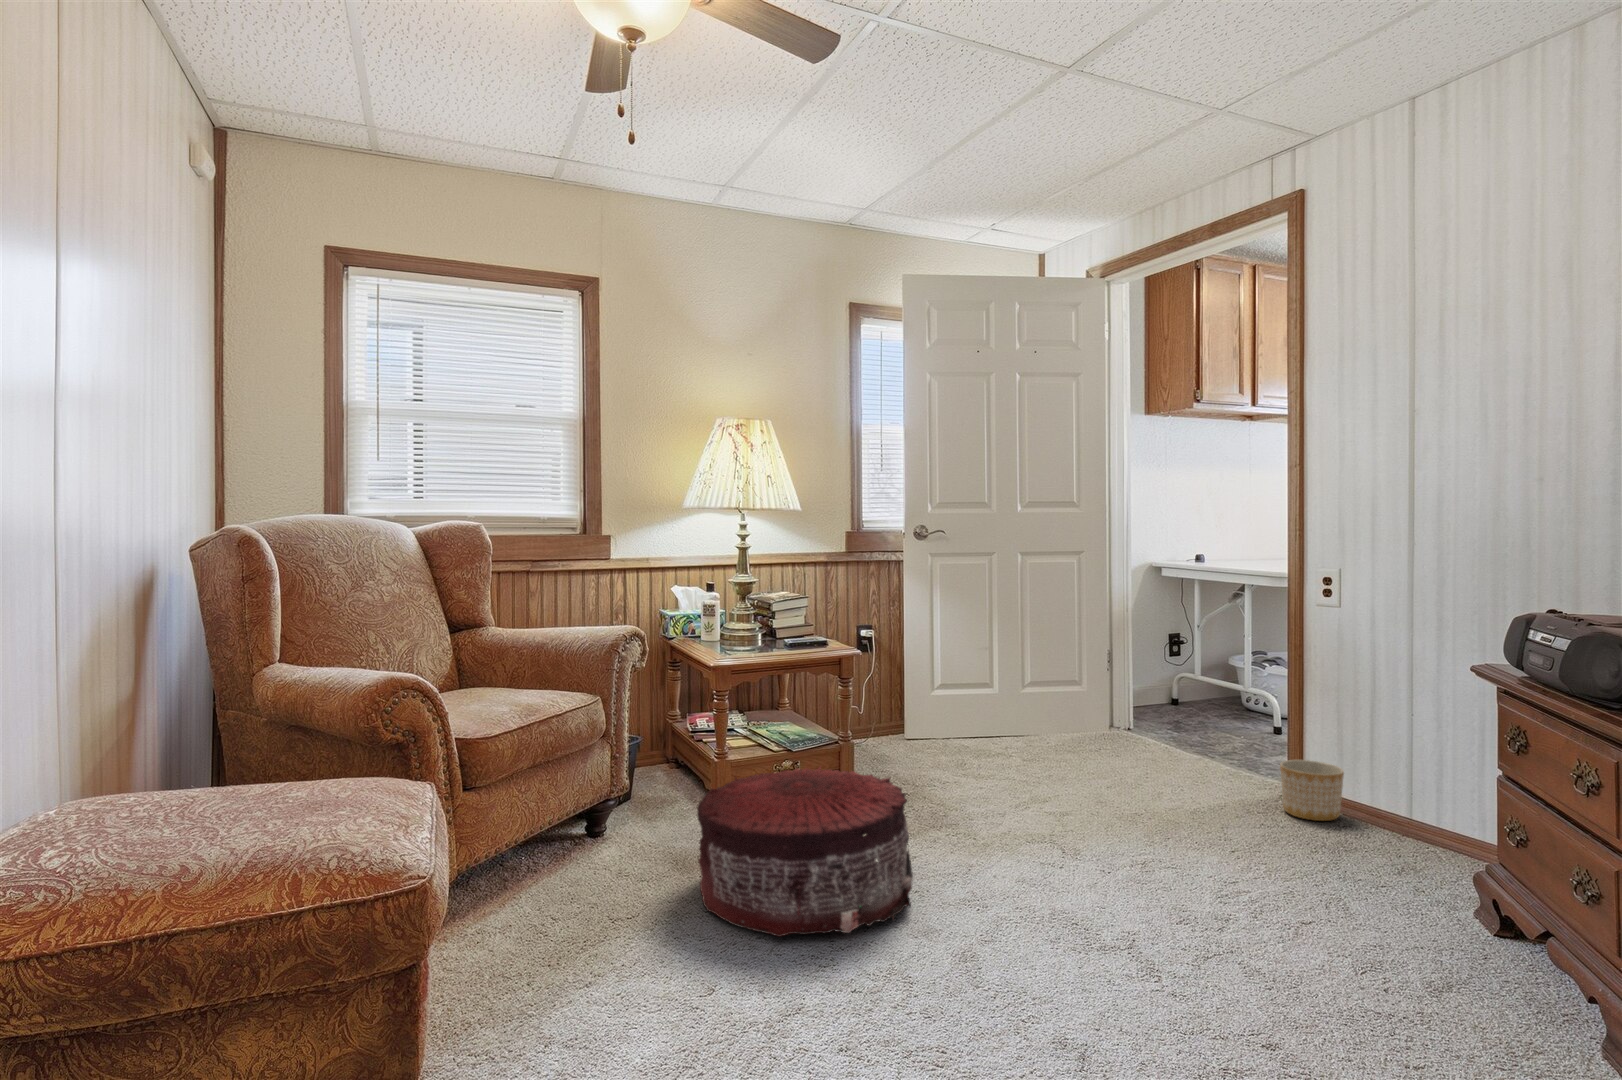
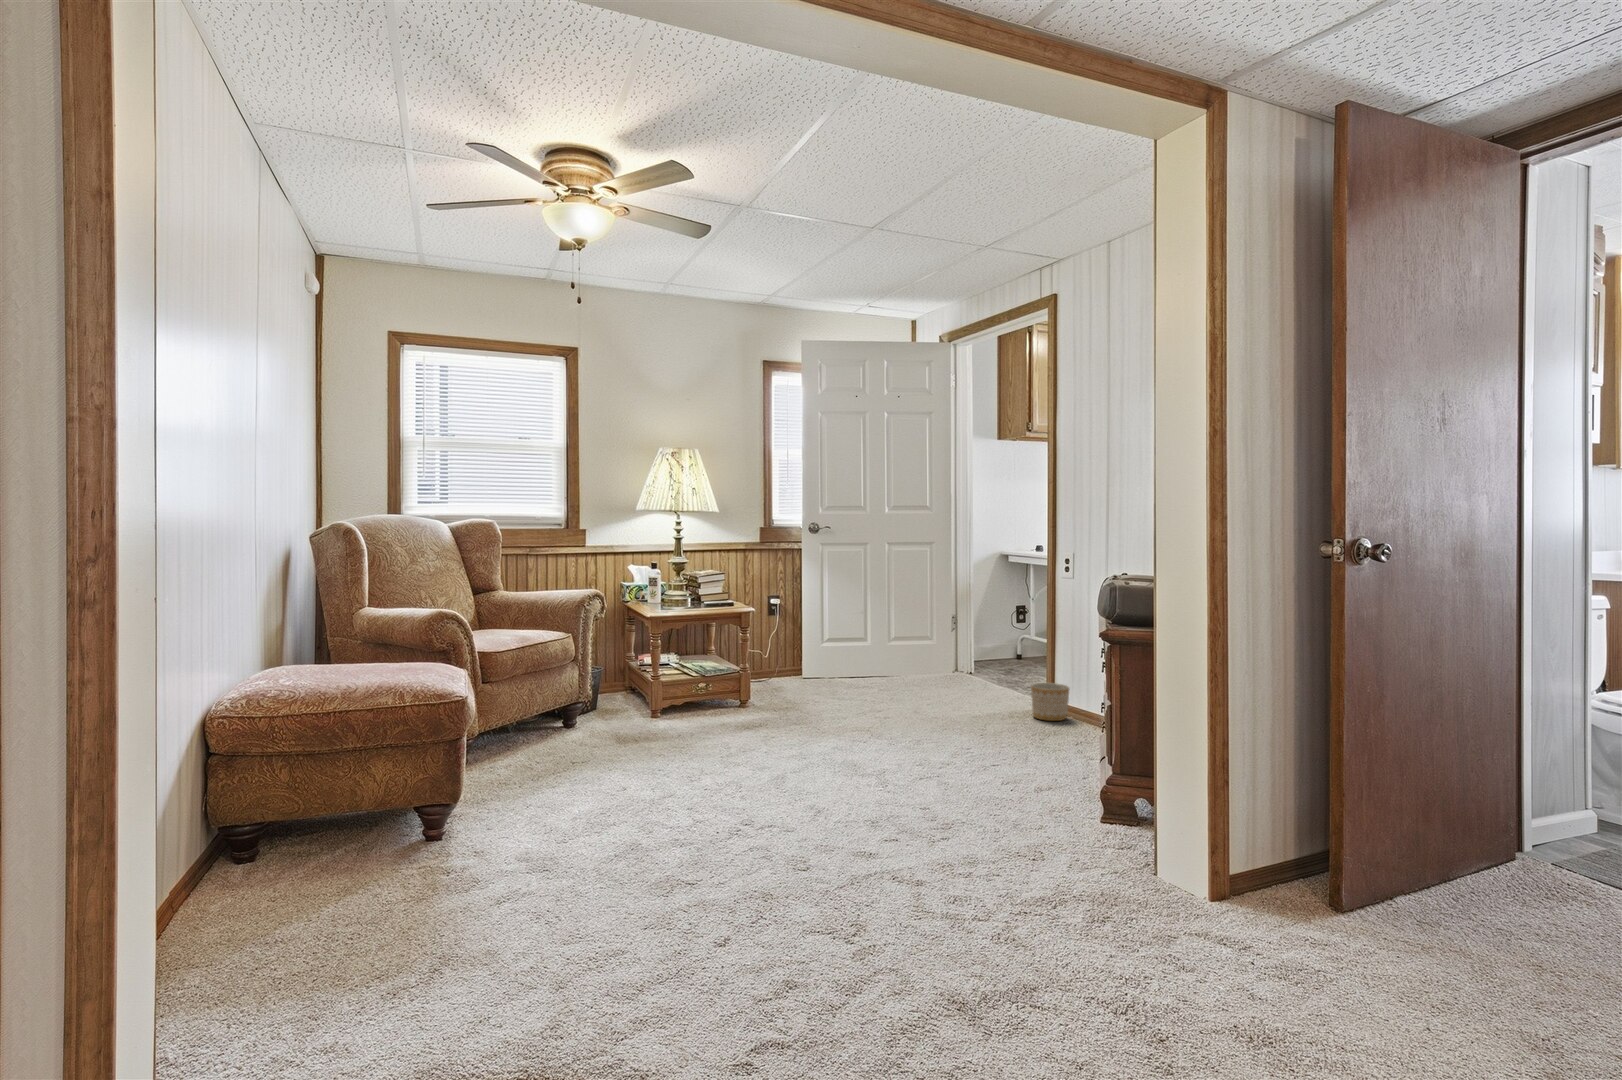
pouf: present [697,767,913,937] -> none [625,676,757,766]

